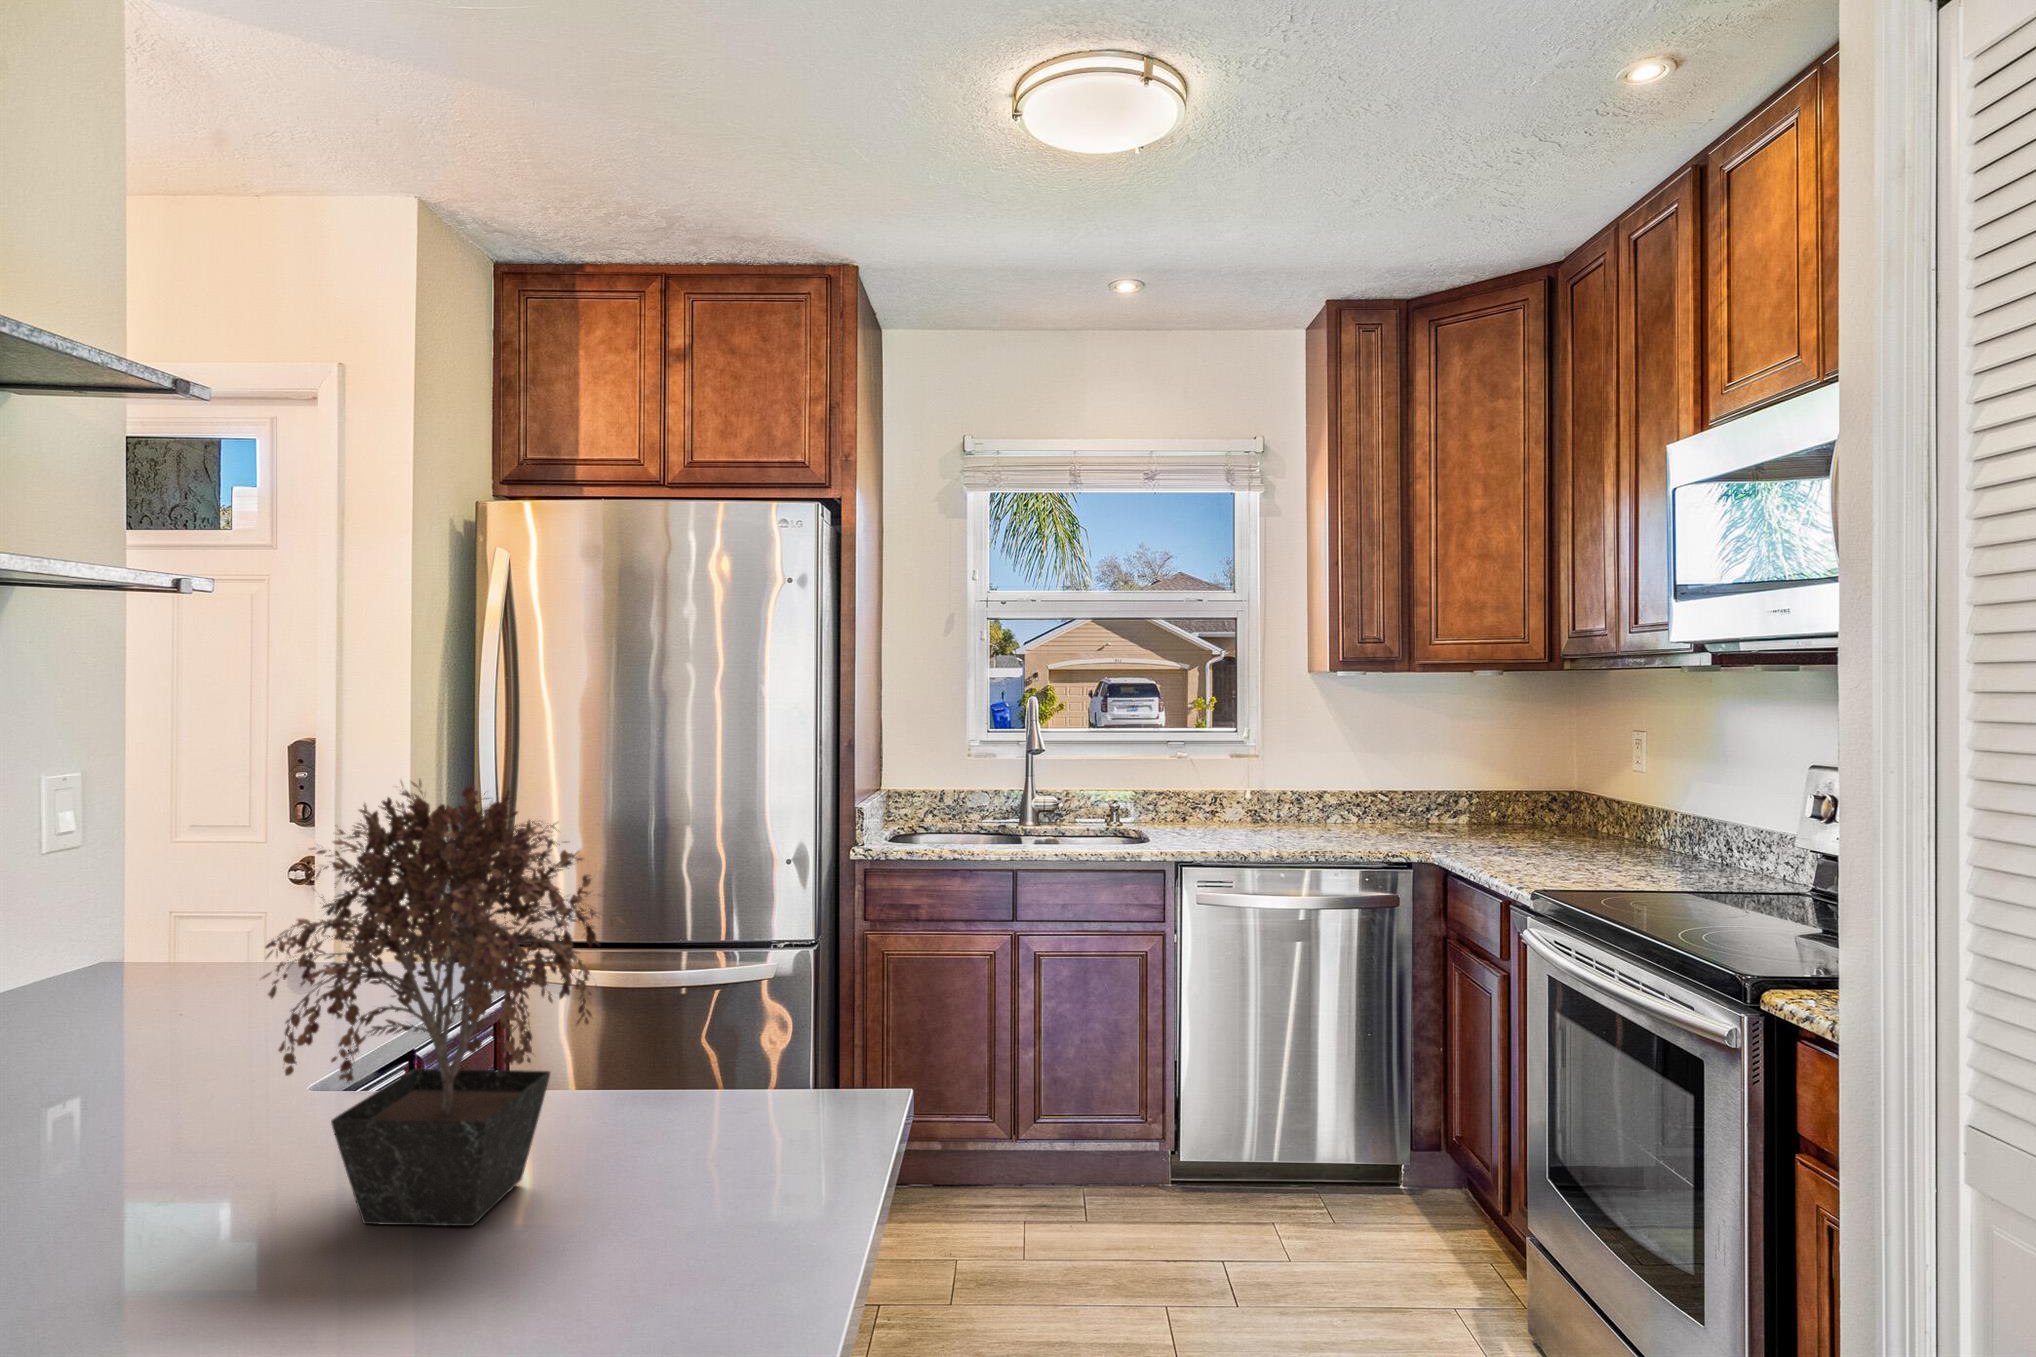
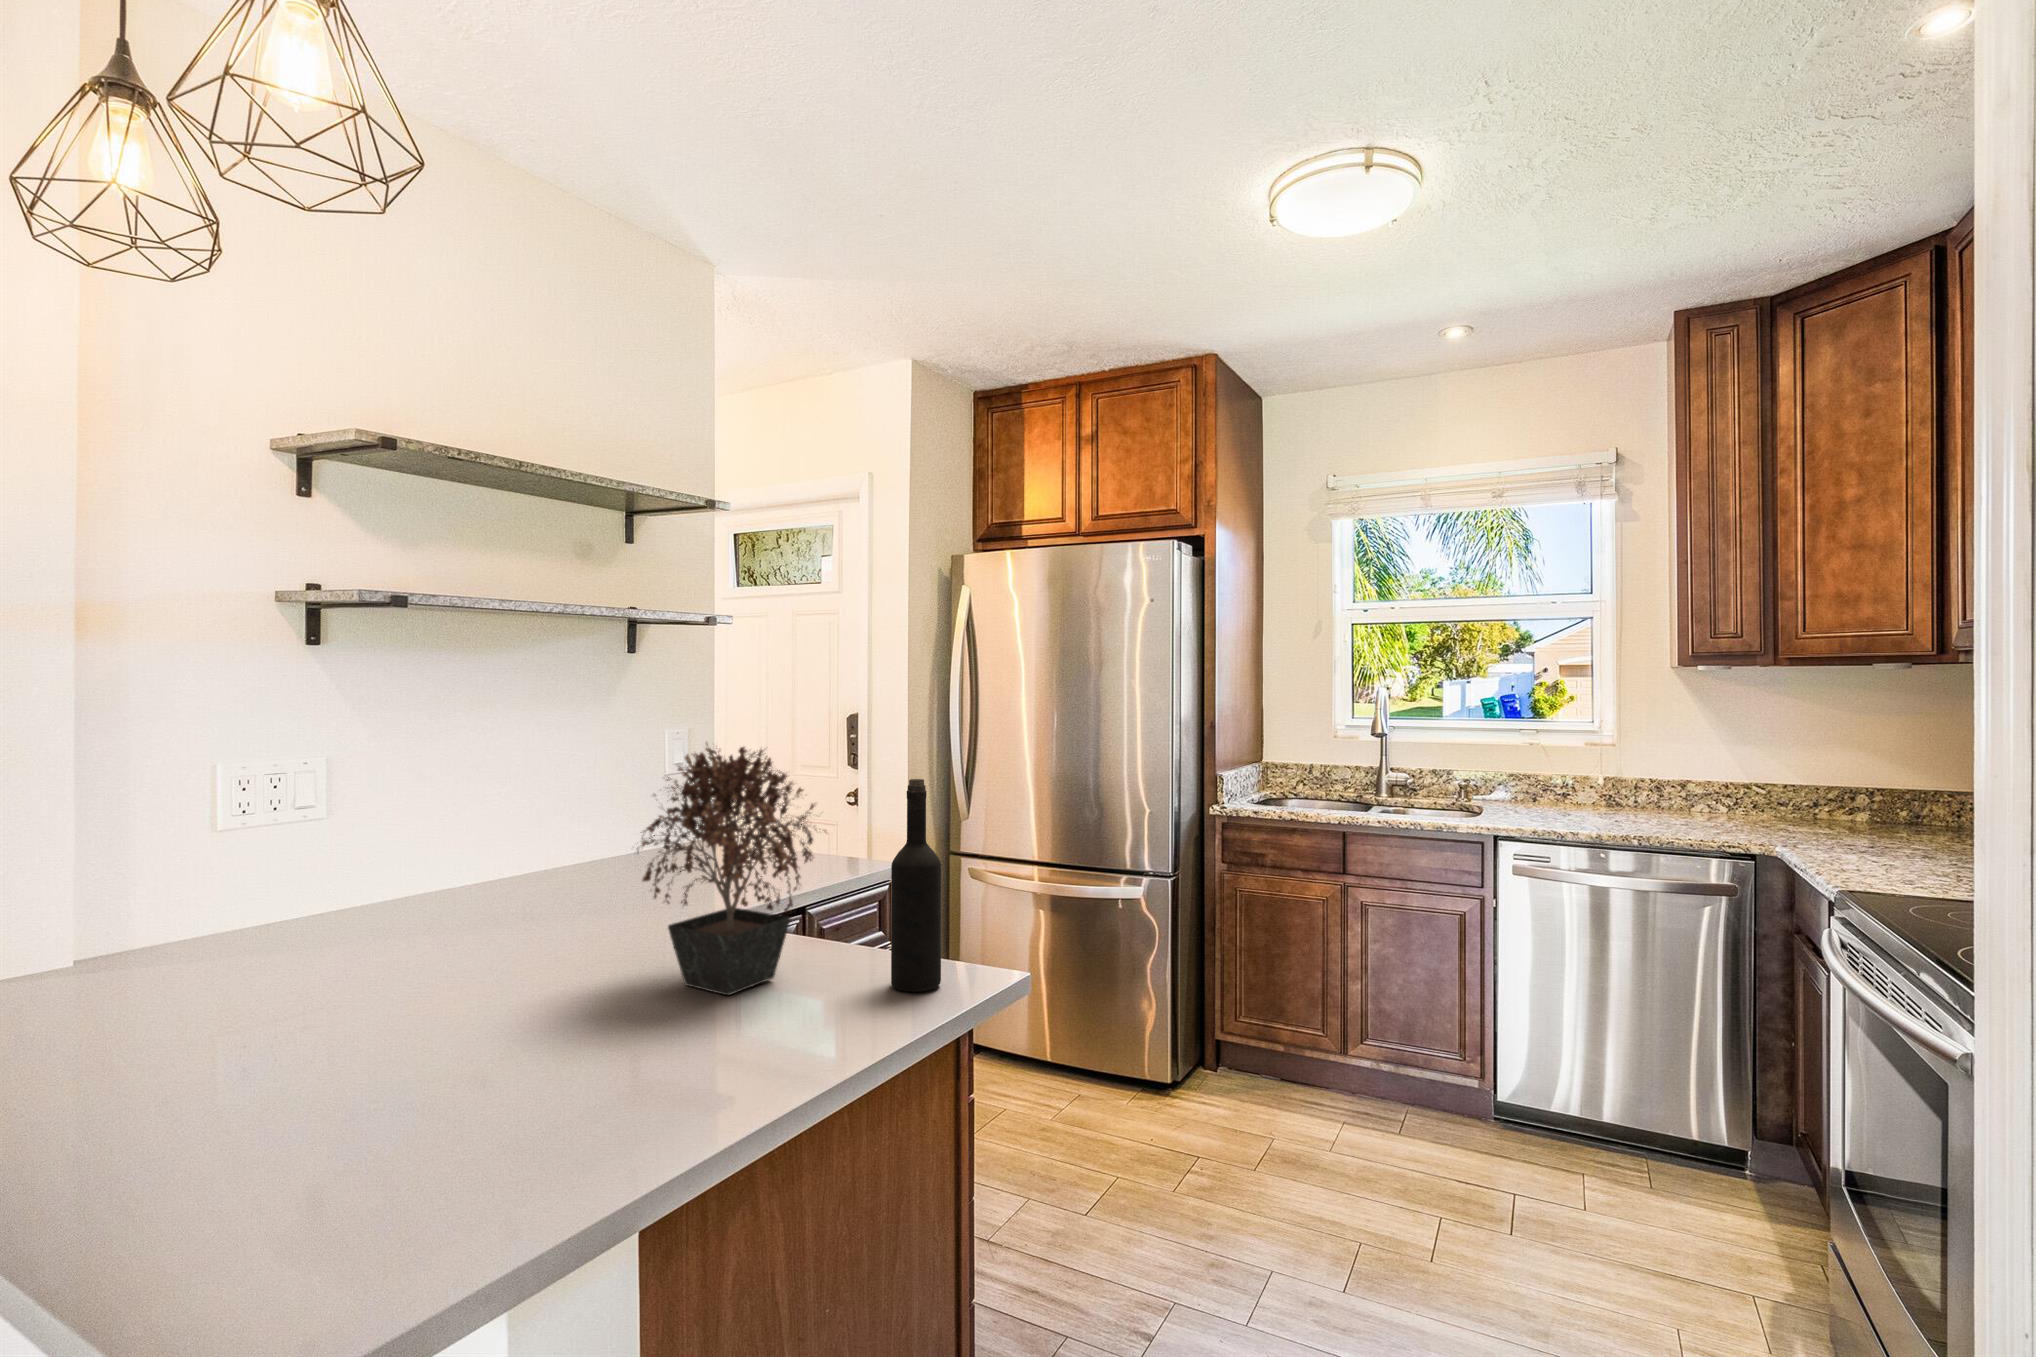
wine bottle: none [723,826,804,1159] -> present [891,779,941,992]

